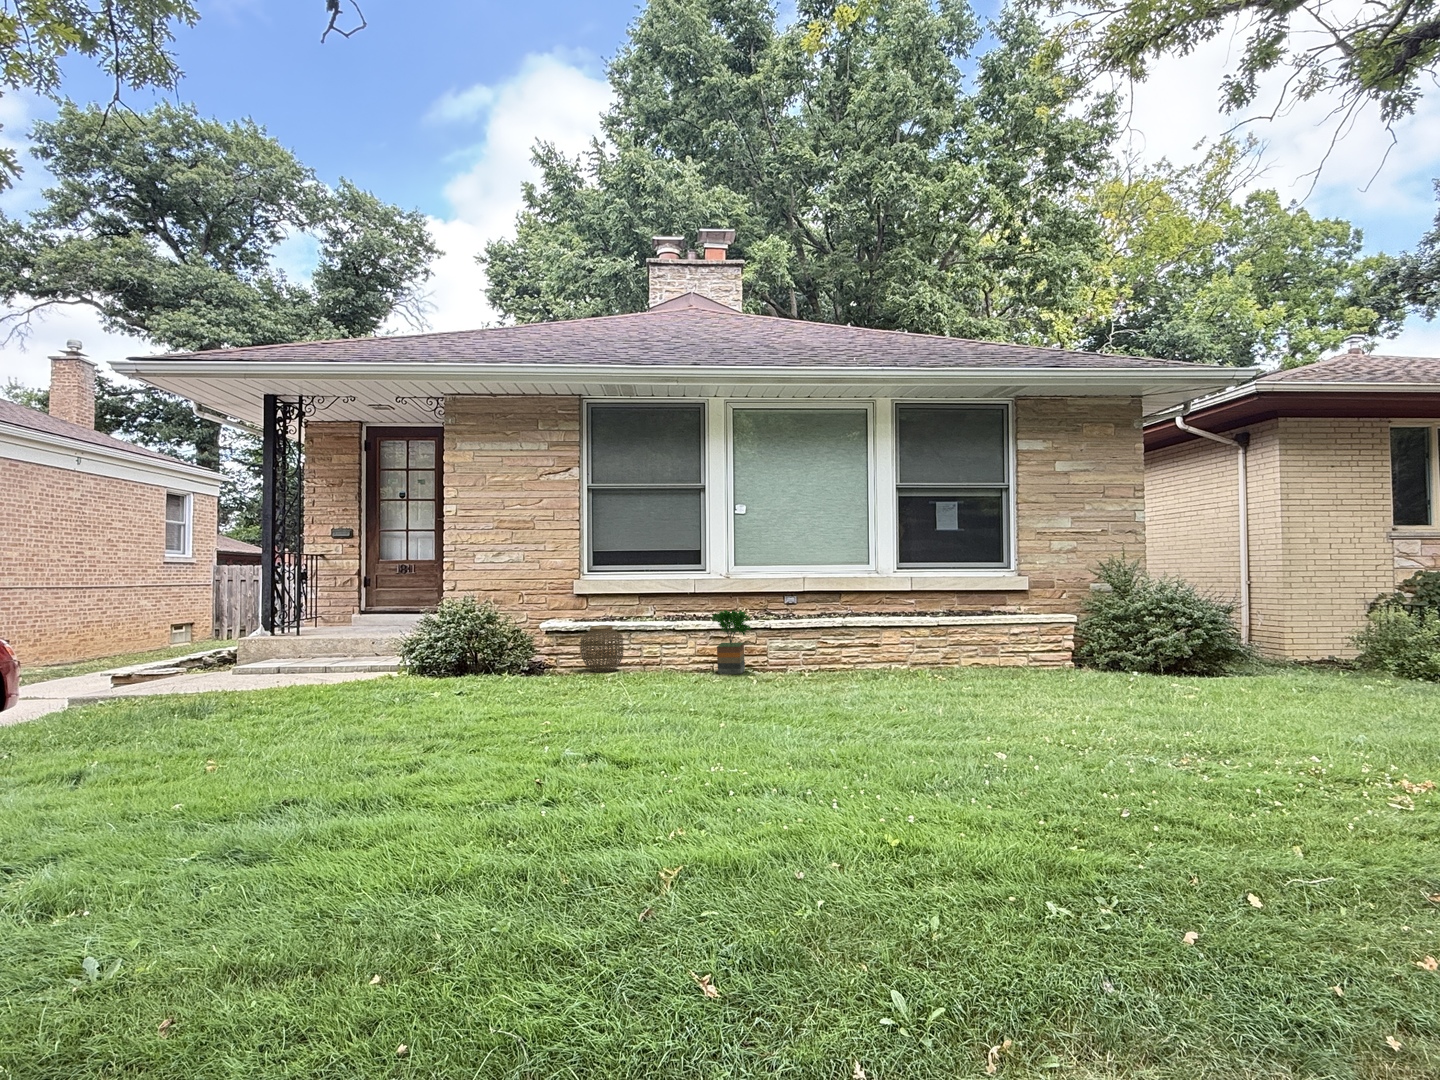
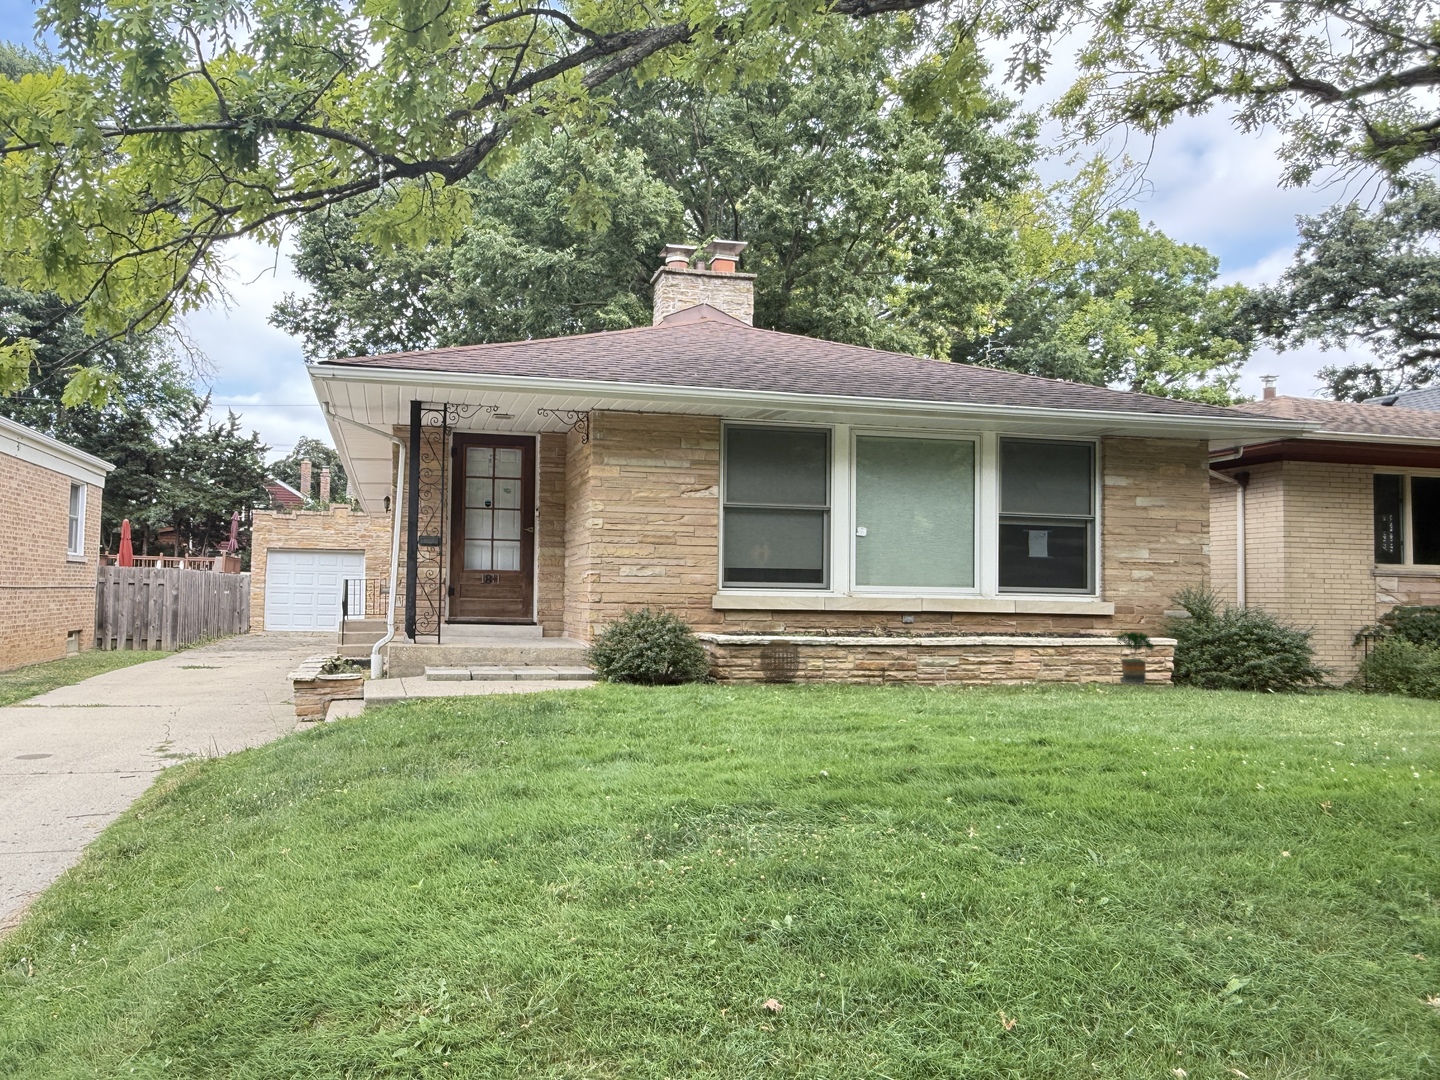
potted tree: present [712,610,751,674] -> present [1117,632,1154,684]

